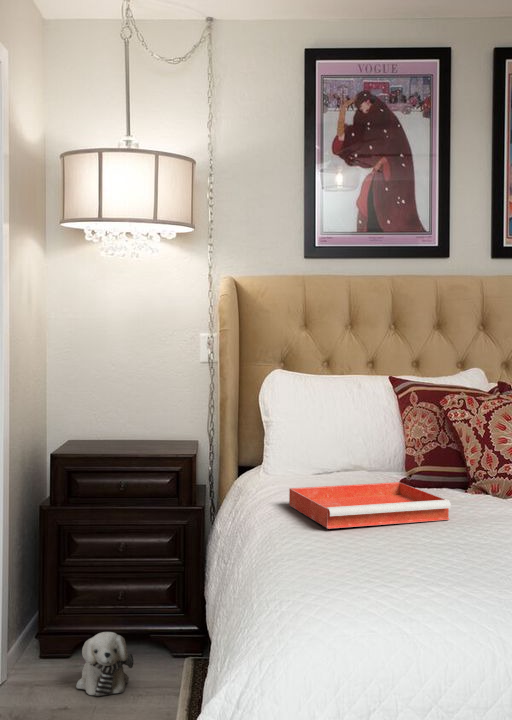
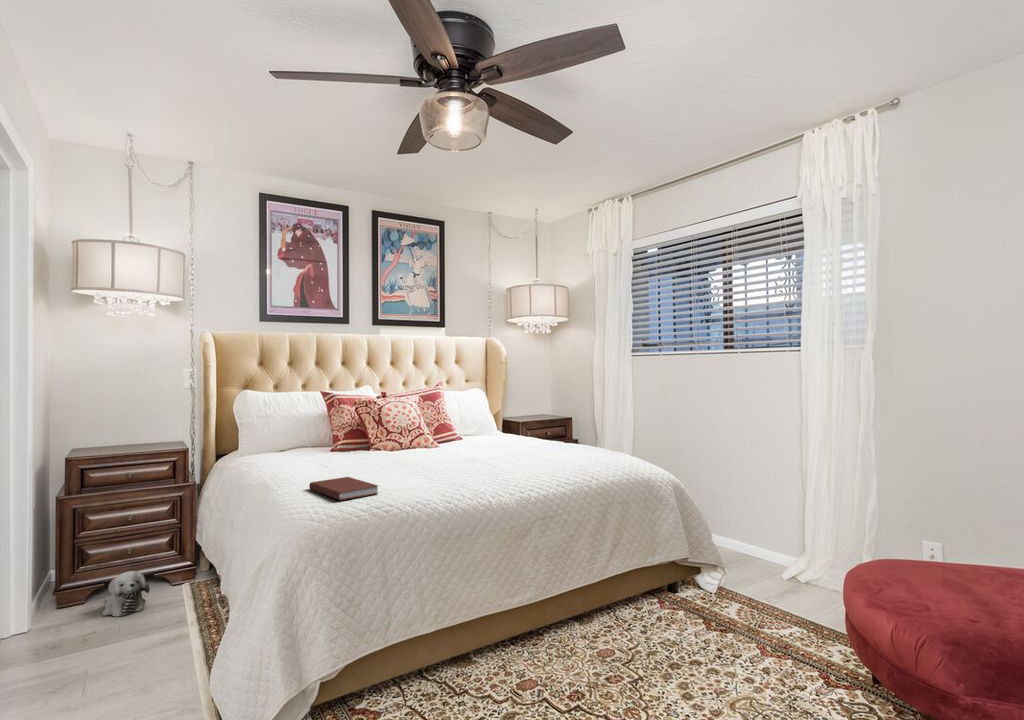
tray: present [289,482,451,529] -> none [272,448,367,472]
book: none [320,558,447,619] -> present [309,477,378,500]

